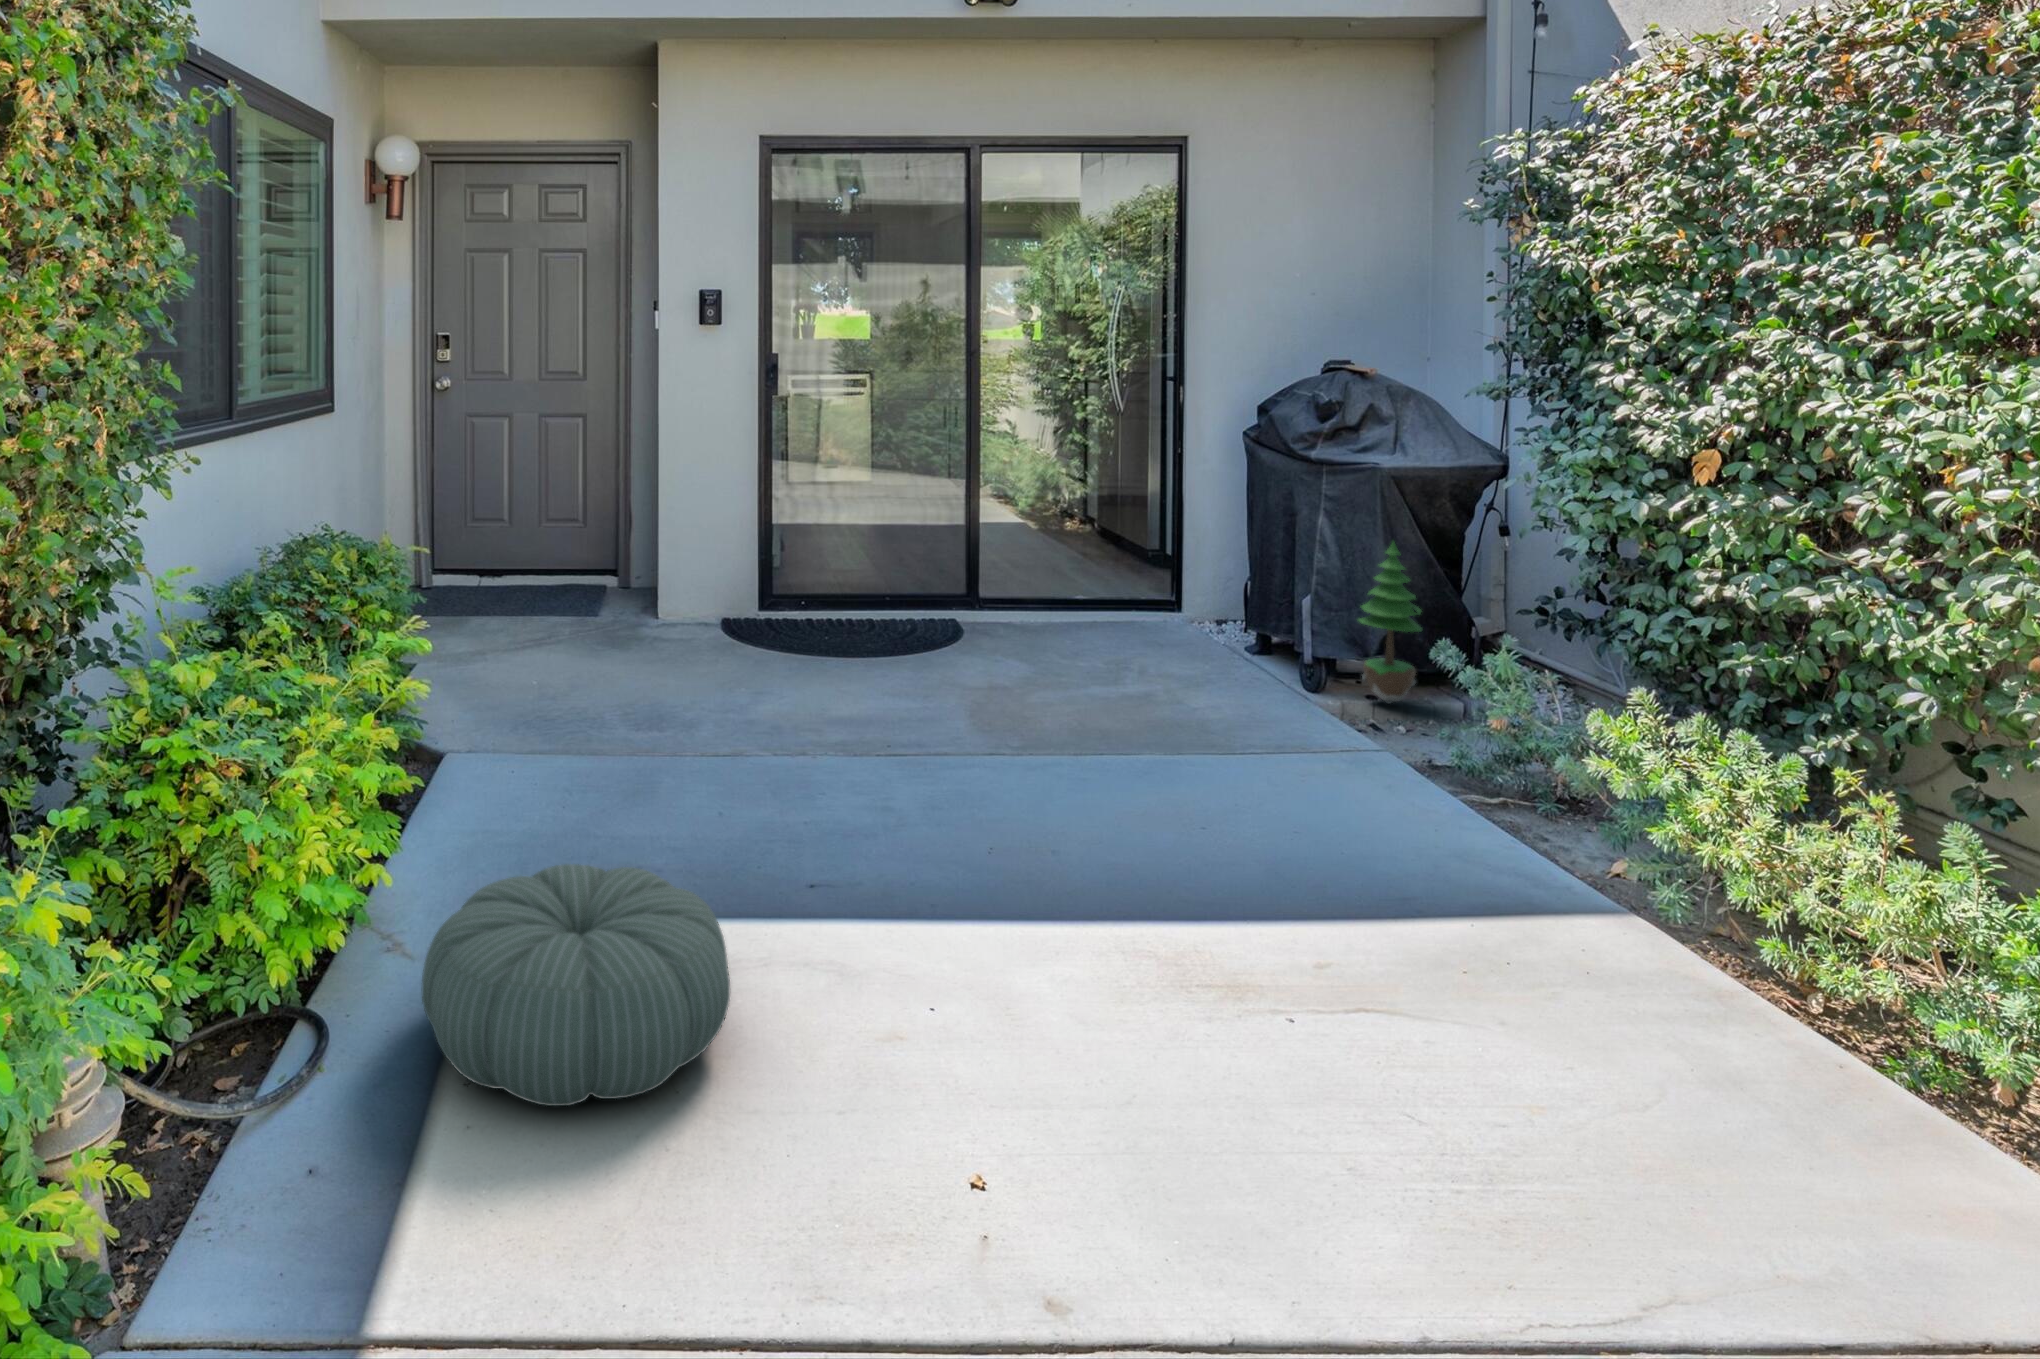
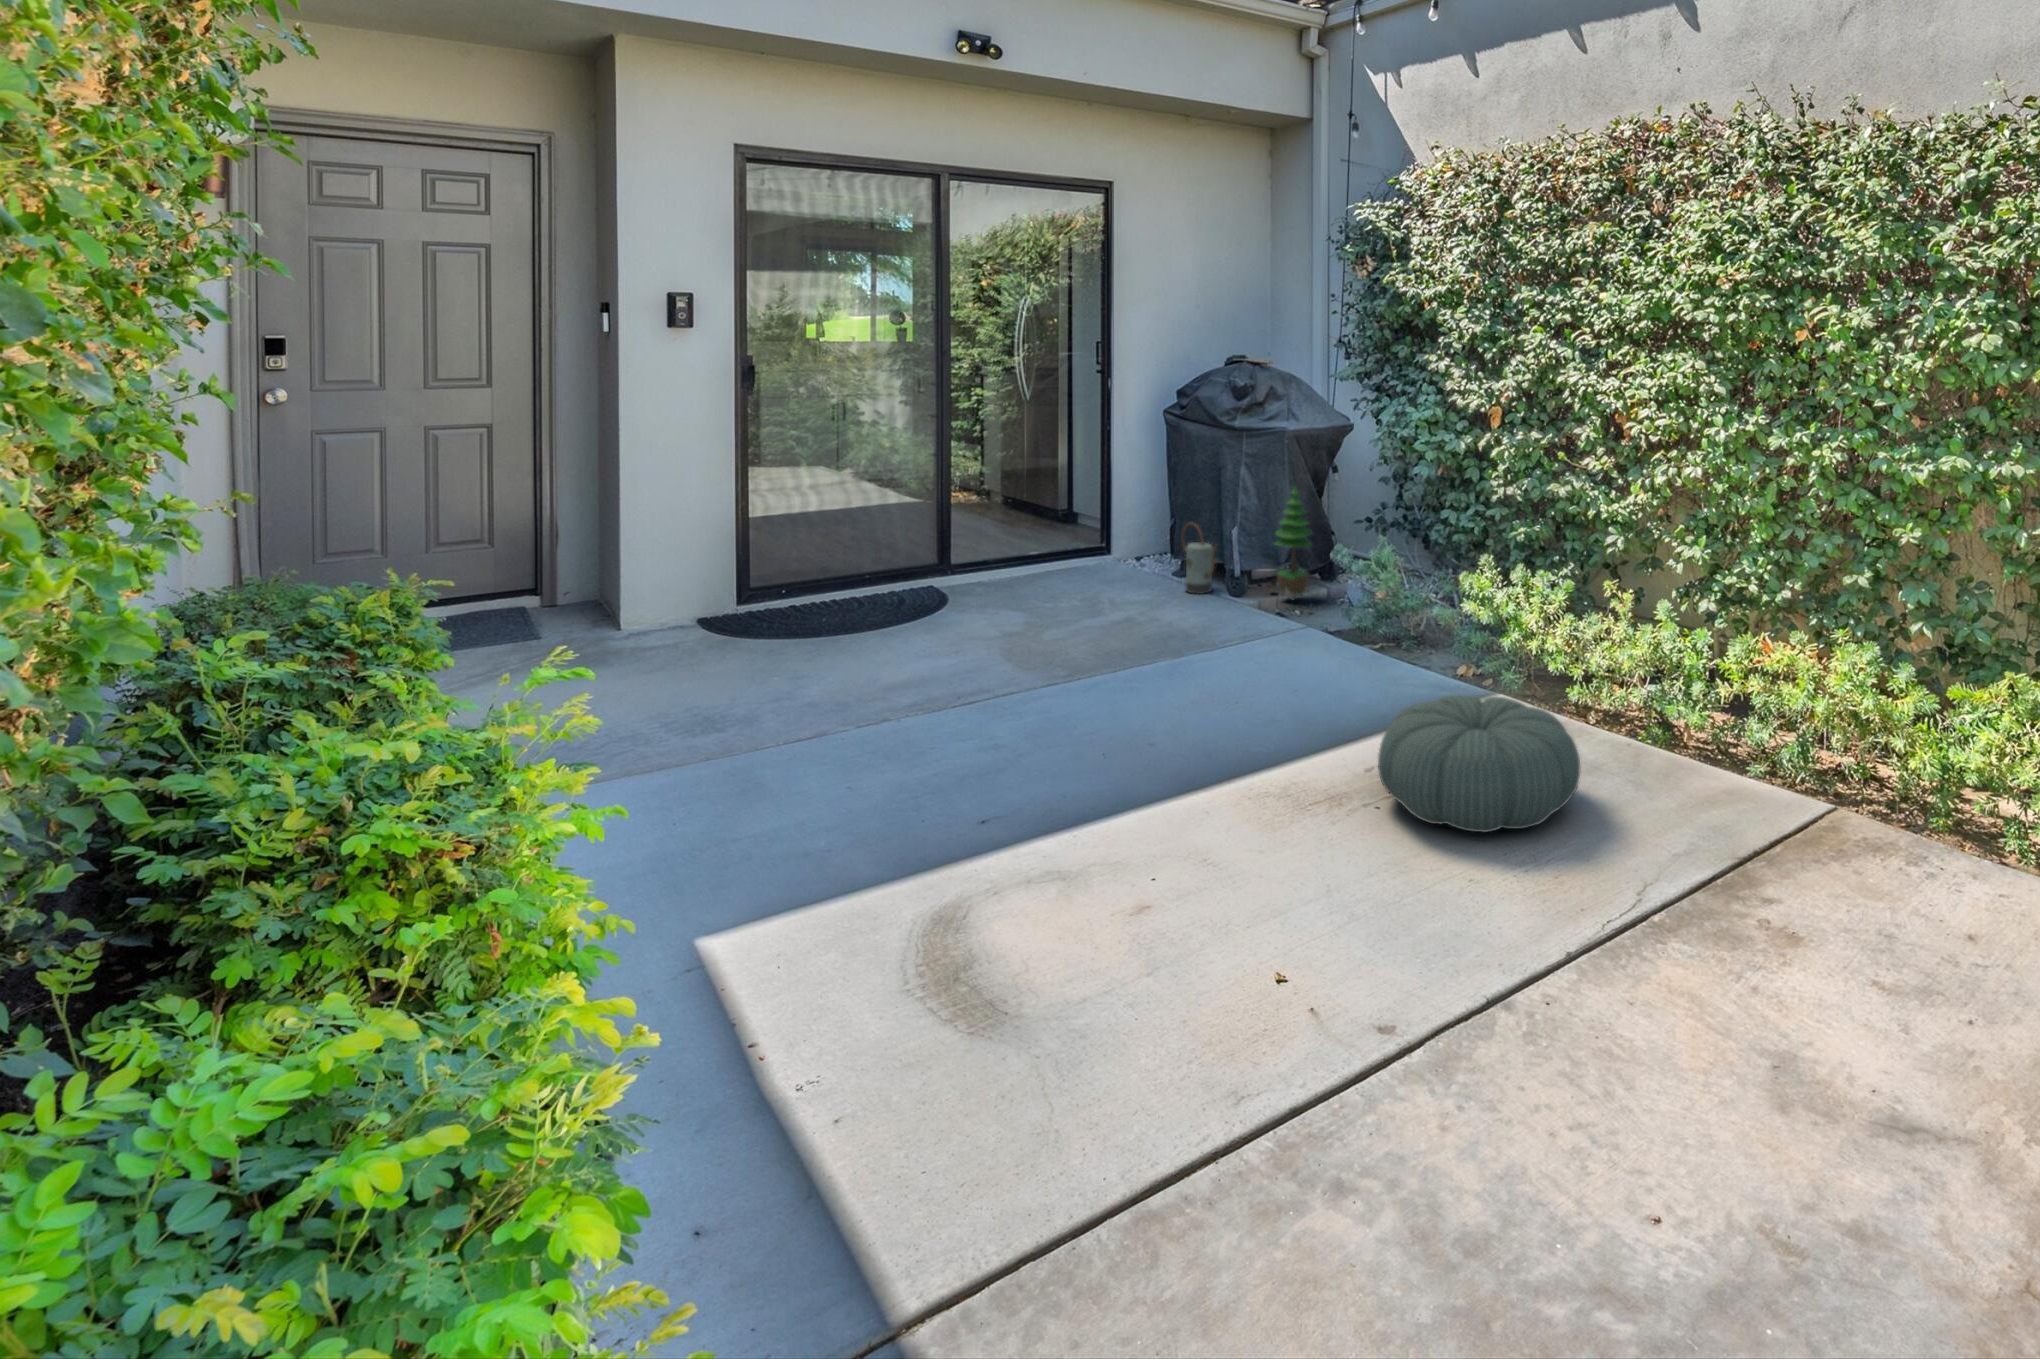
watering can: none [1244,576,1286,673] -> present [1182,523,1217,594]
pouf: present [422,864,730,1106] -> present [1378,695,1580,832]

